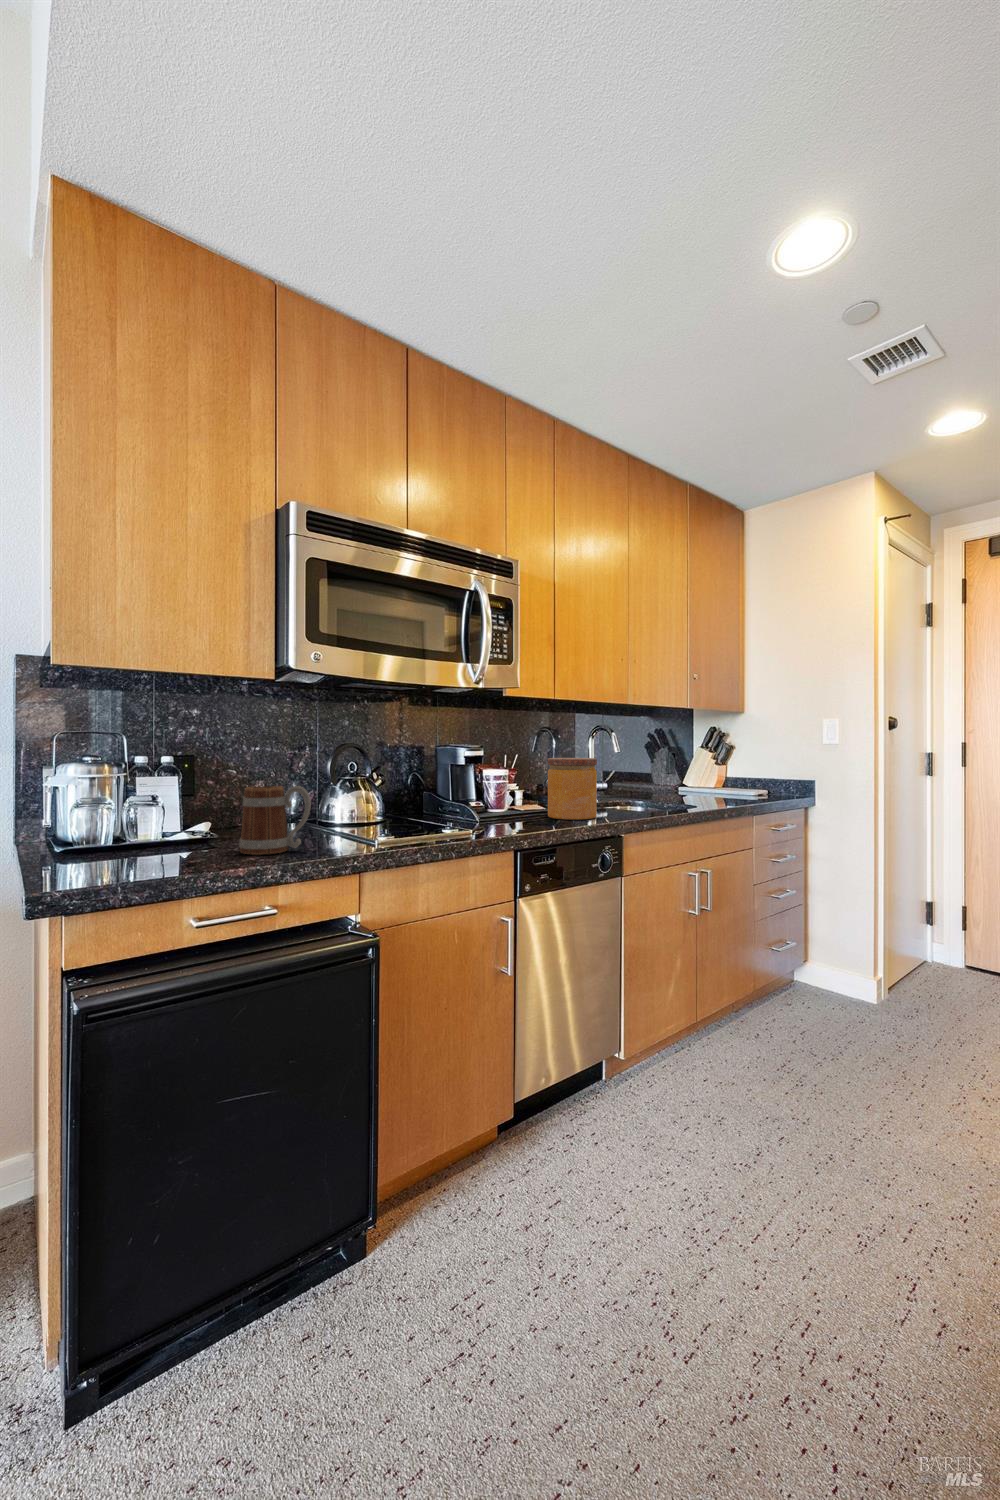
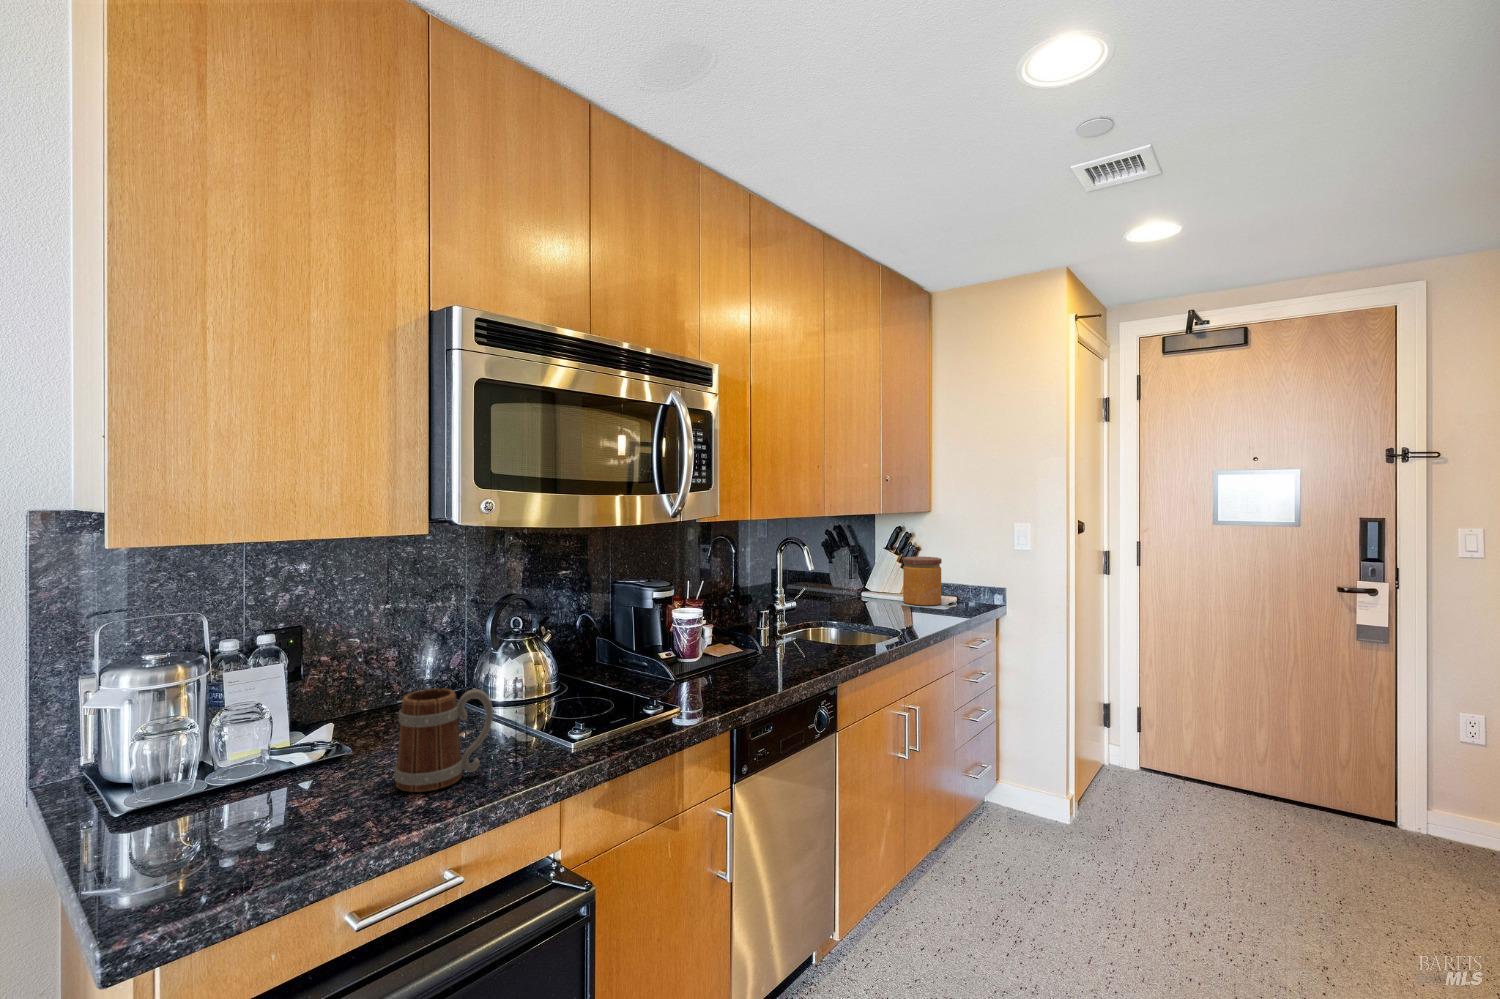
jar: present [548,758,597,820] -> present [903,557,942,605]

